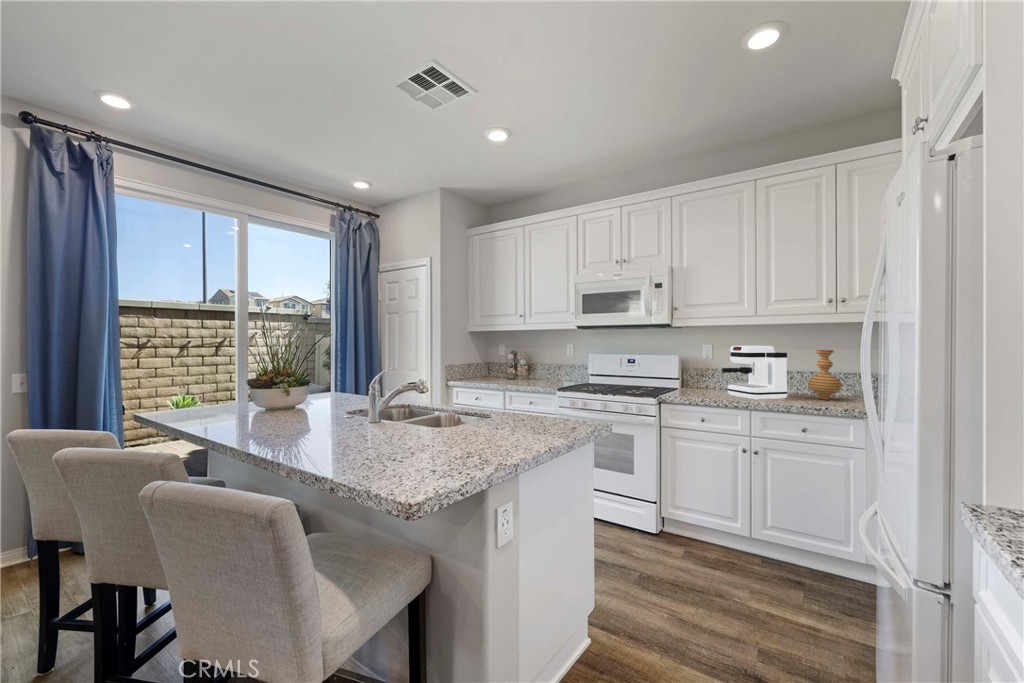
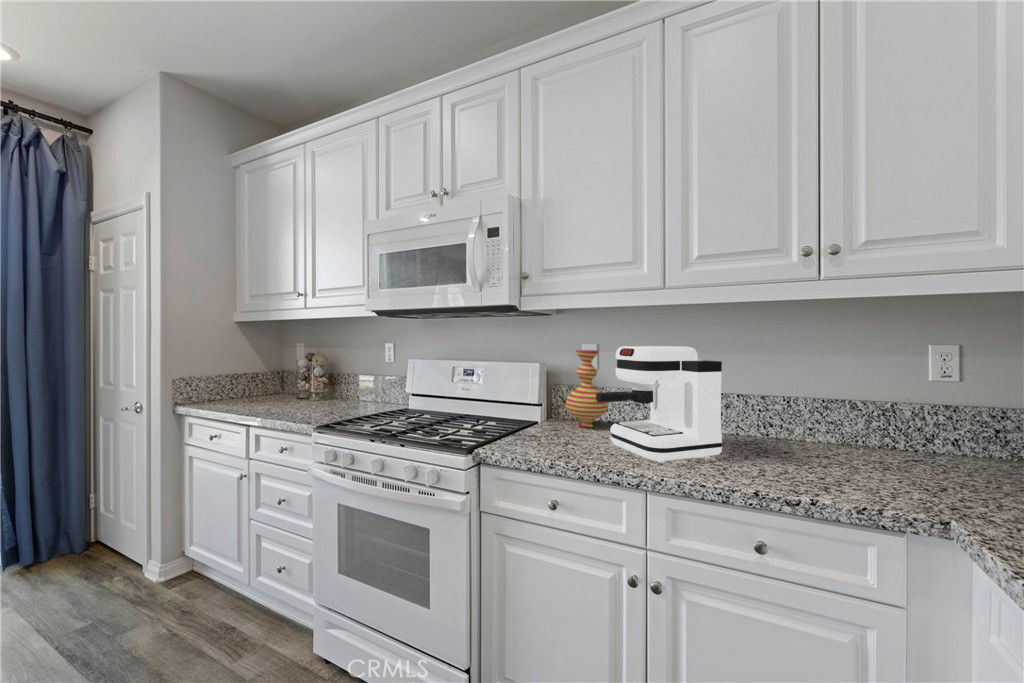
vase: present [808,350,842,400] -> present [566,350,608,427]

